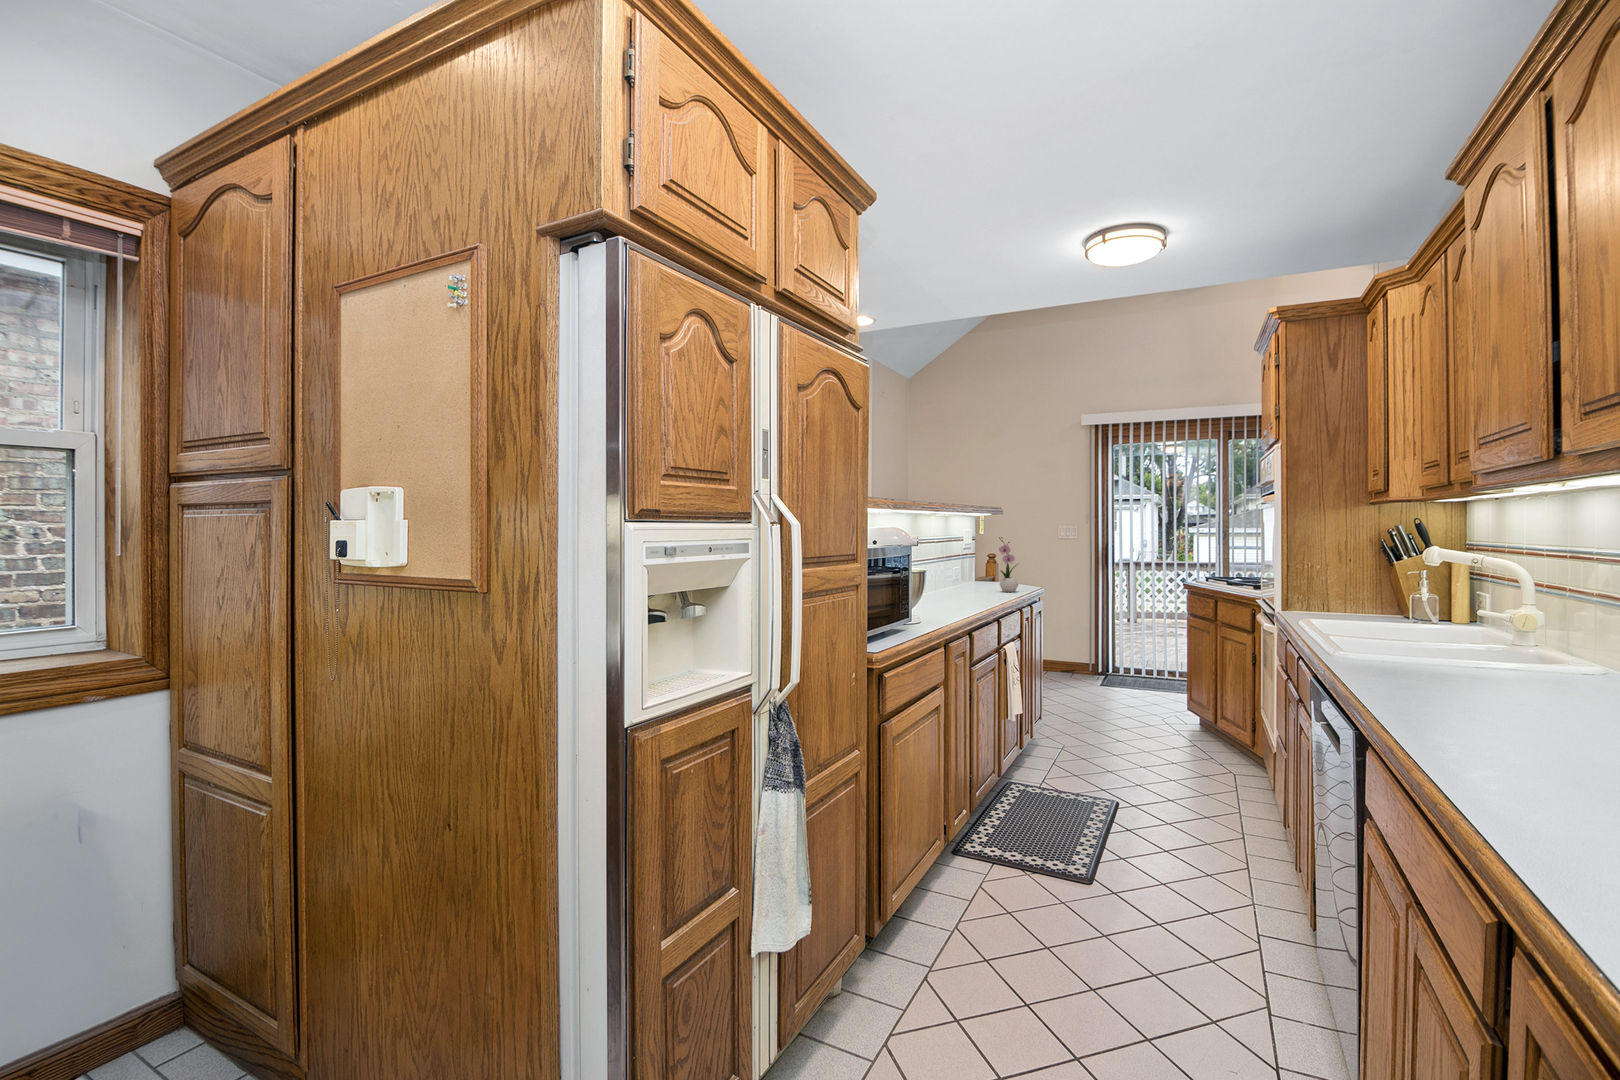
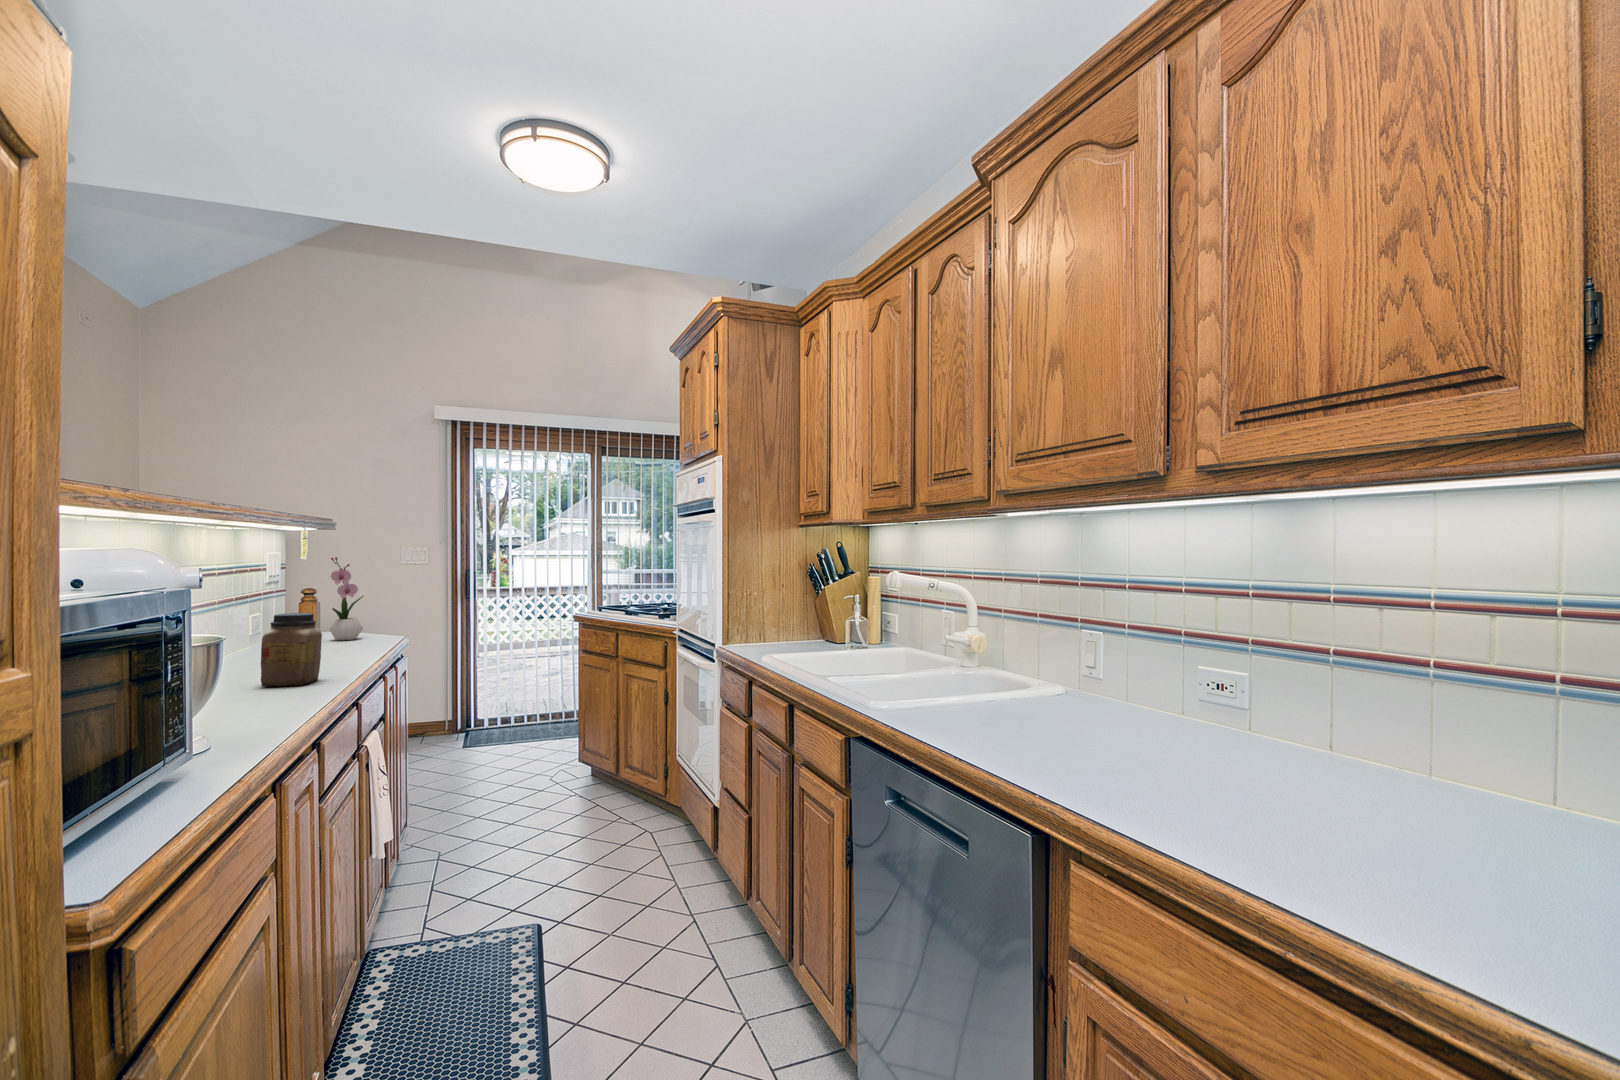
jar: none [954,570,983,611] -> present [261,613,322,687]

